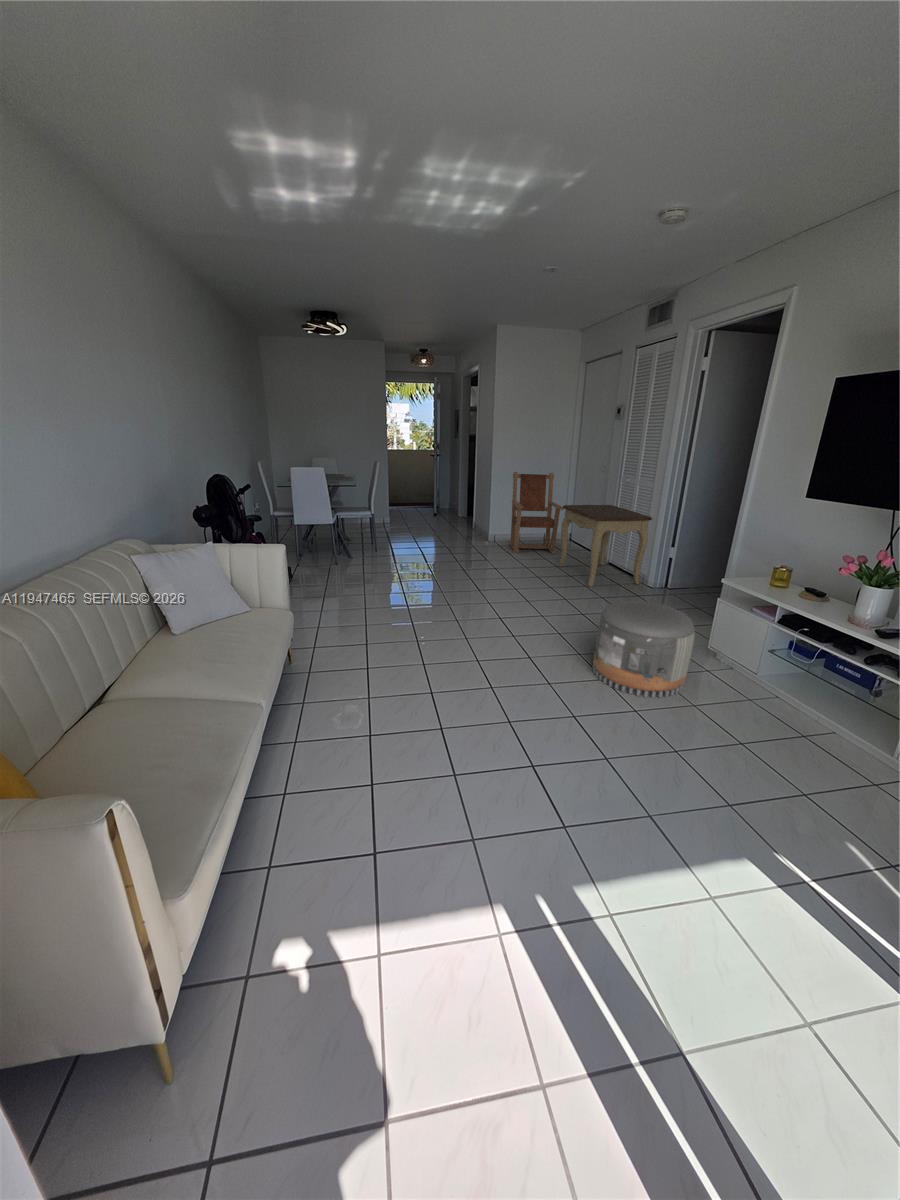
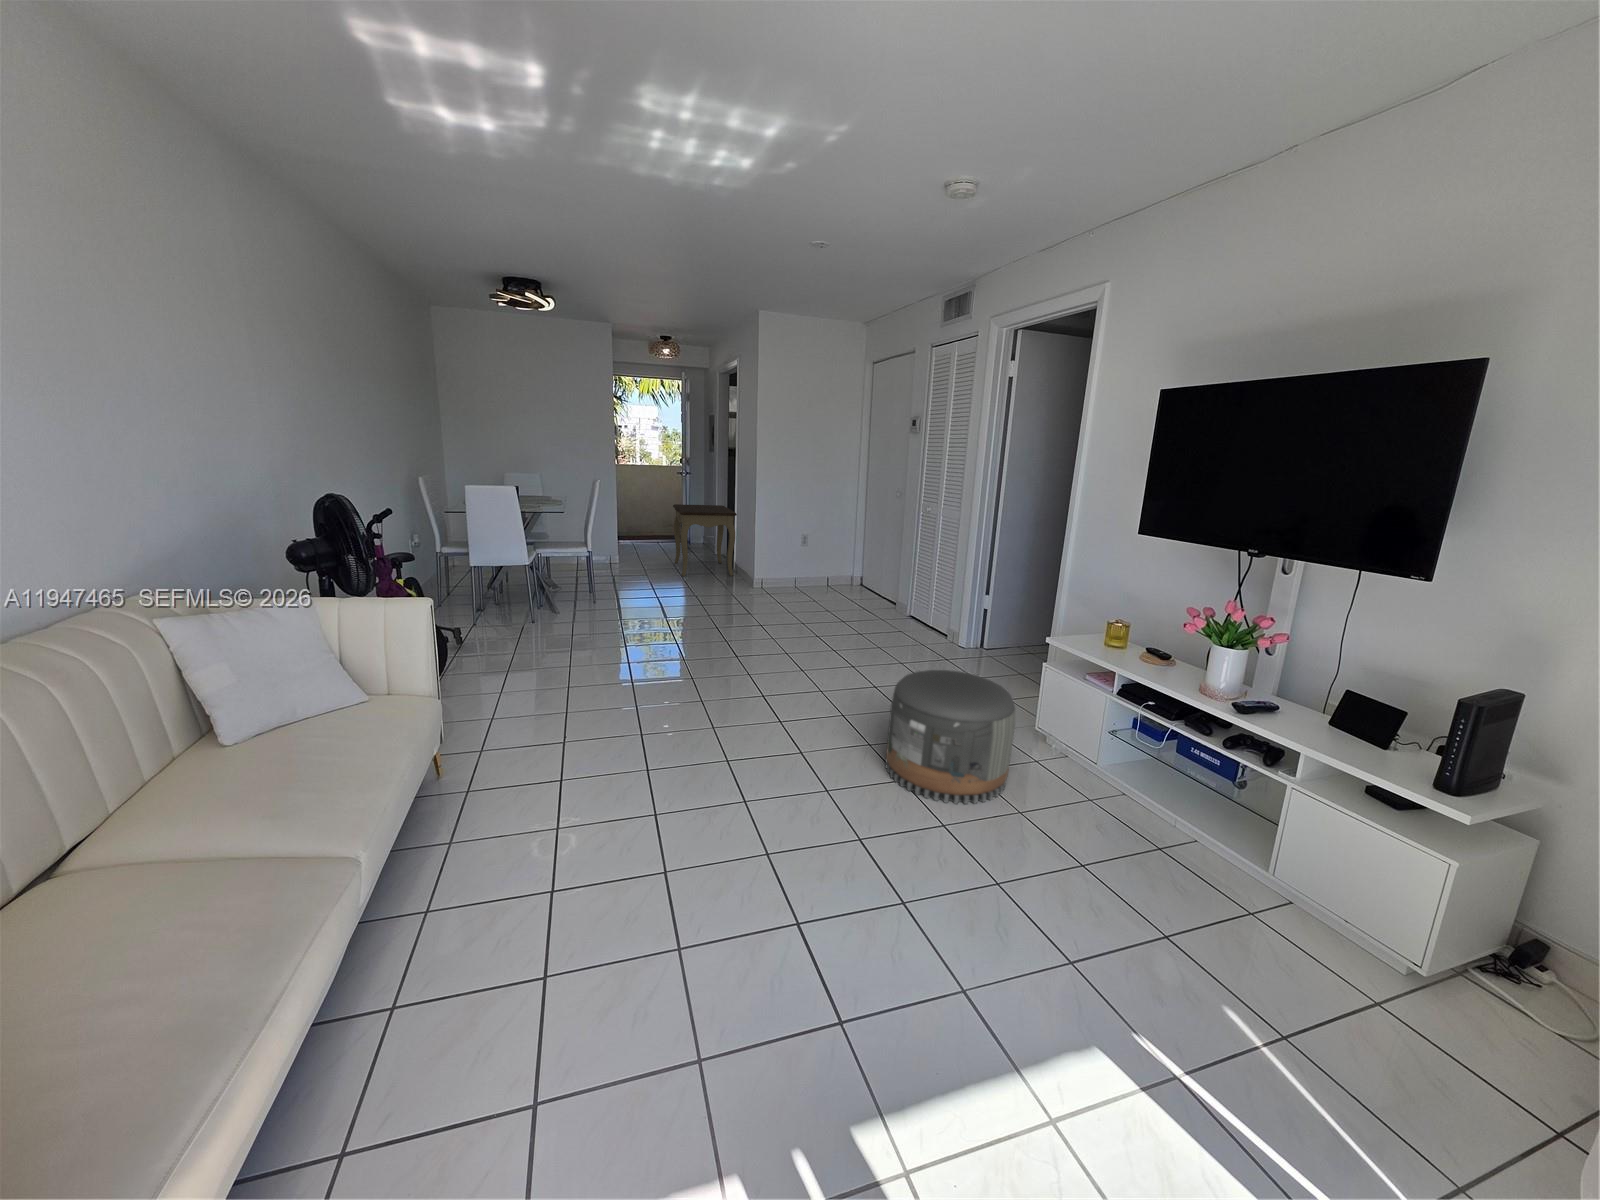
armchair: present [509,472,564,554] -> none [780,497,850,604]
side table: present [558,505,652,587] -> present [673,504,737,576]

